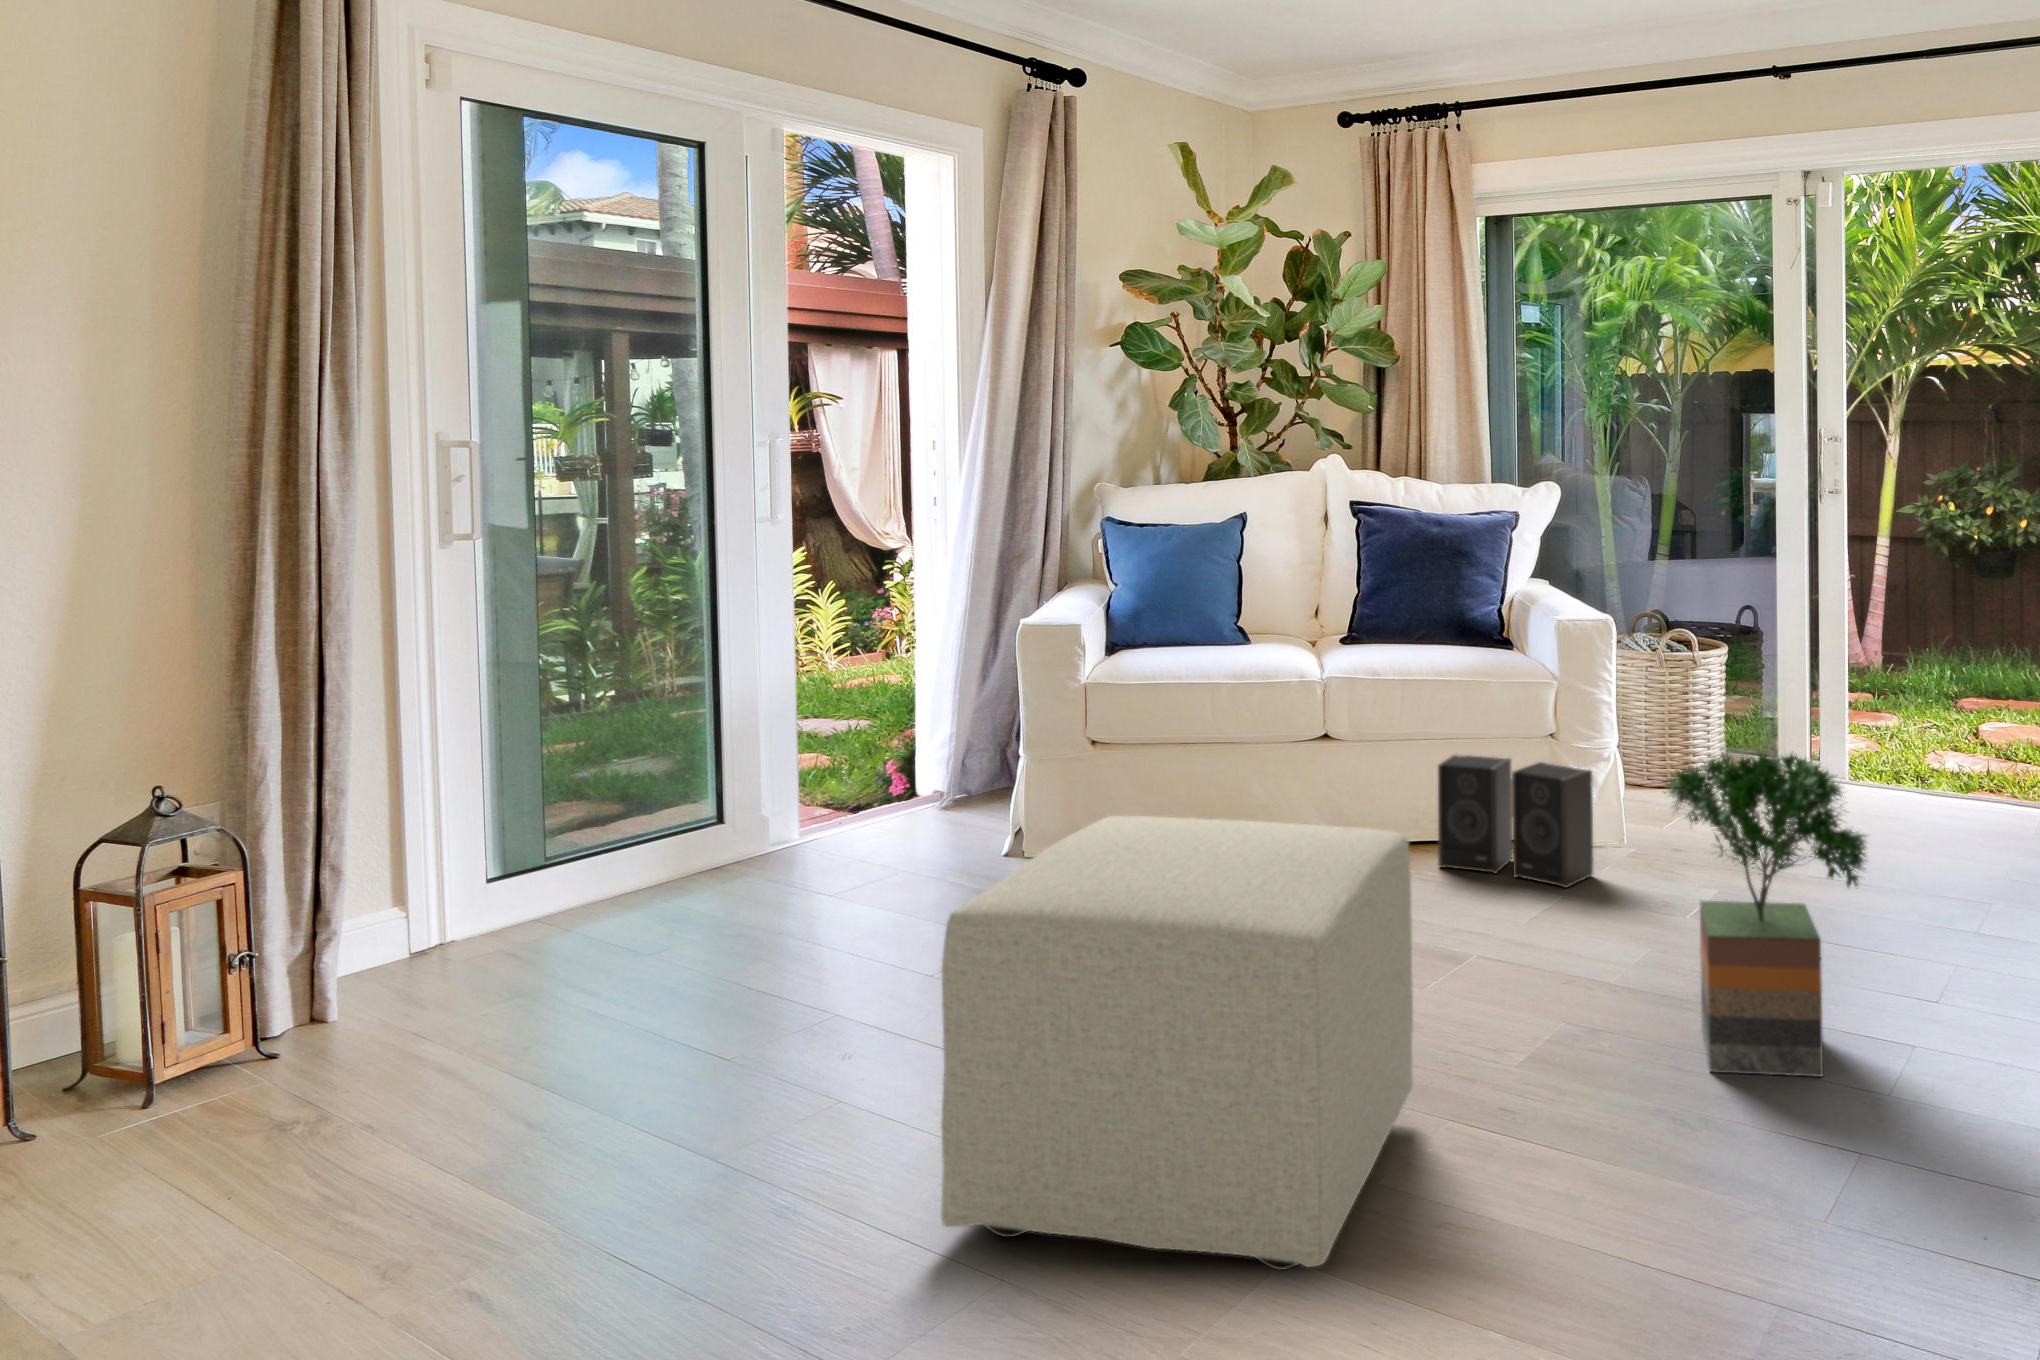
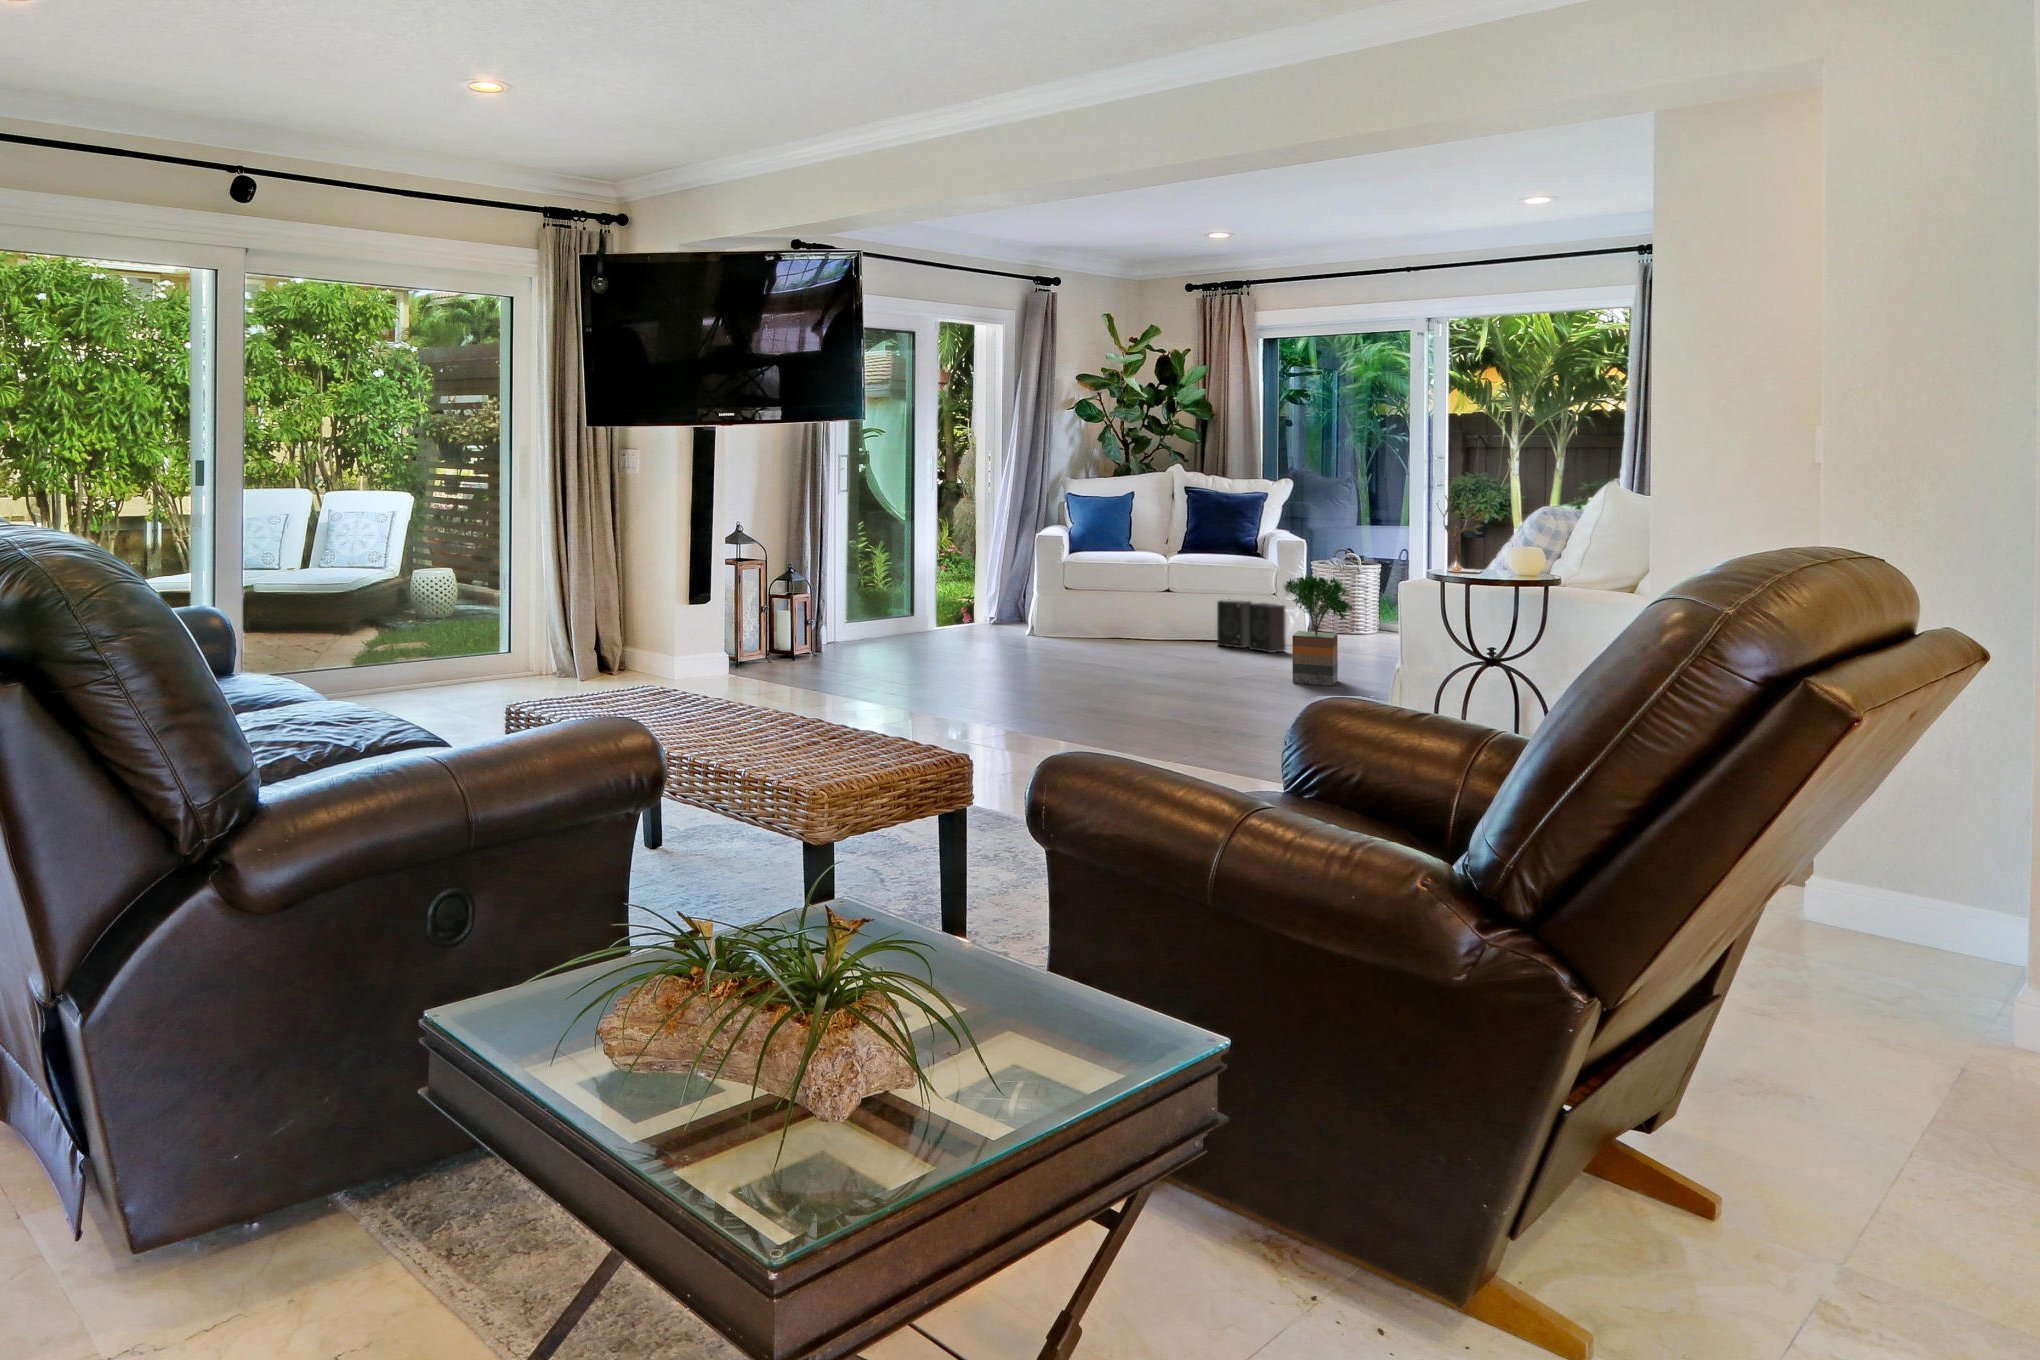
ottoman: present [941,816,1413,1270] -> none [1041,581,1184,692]

